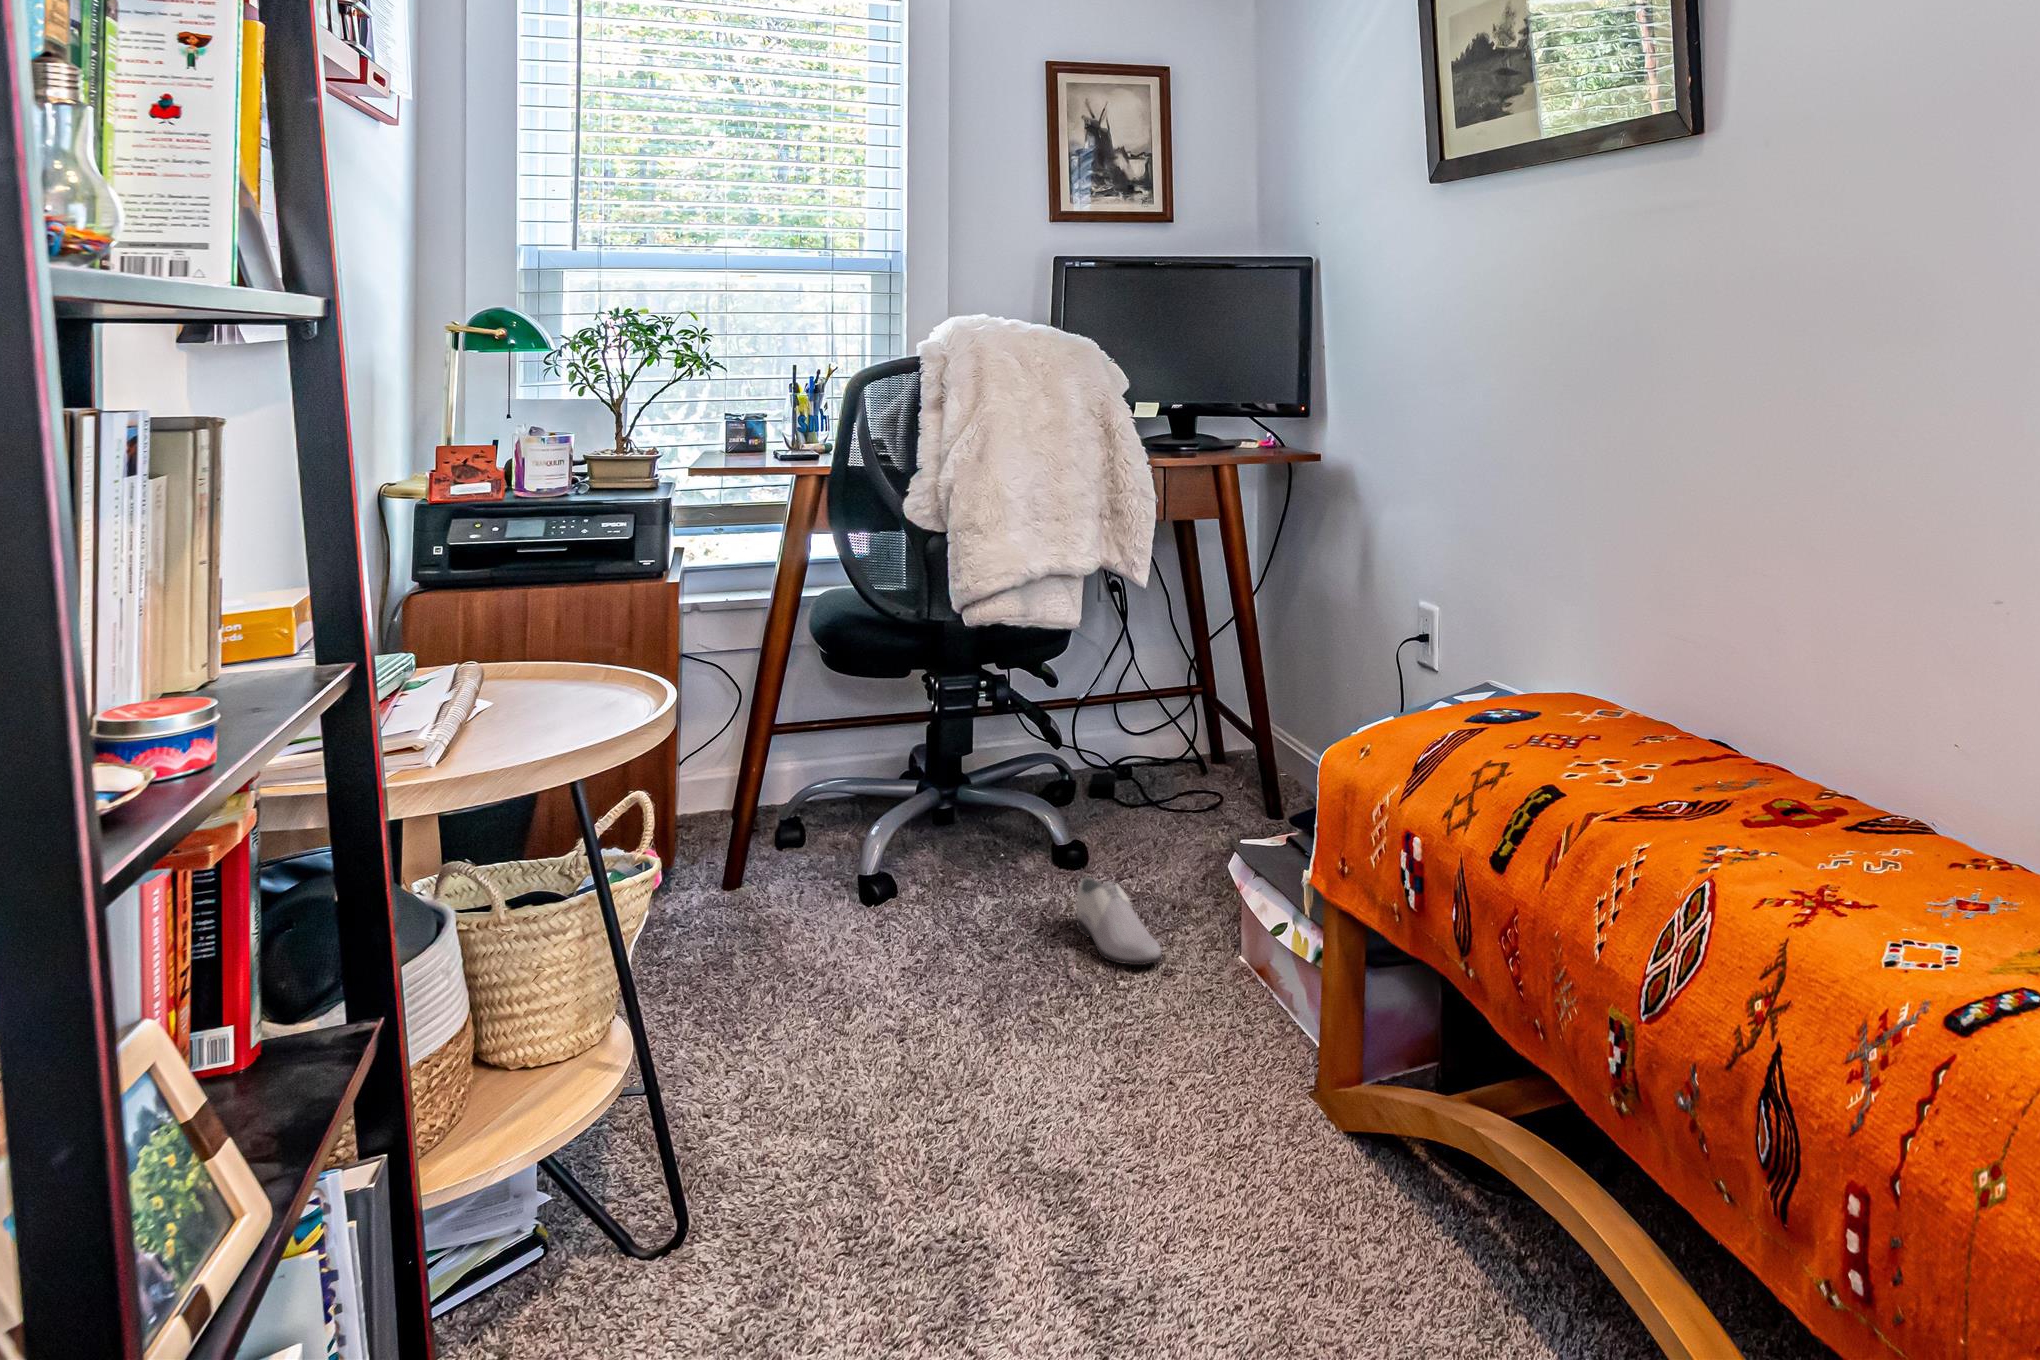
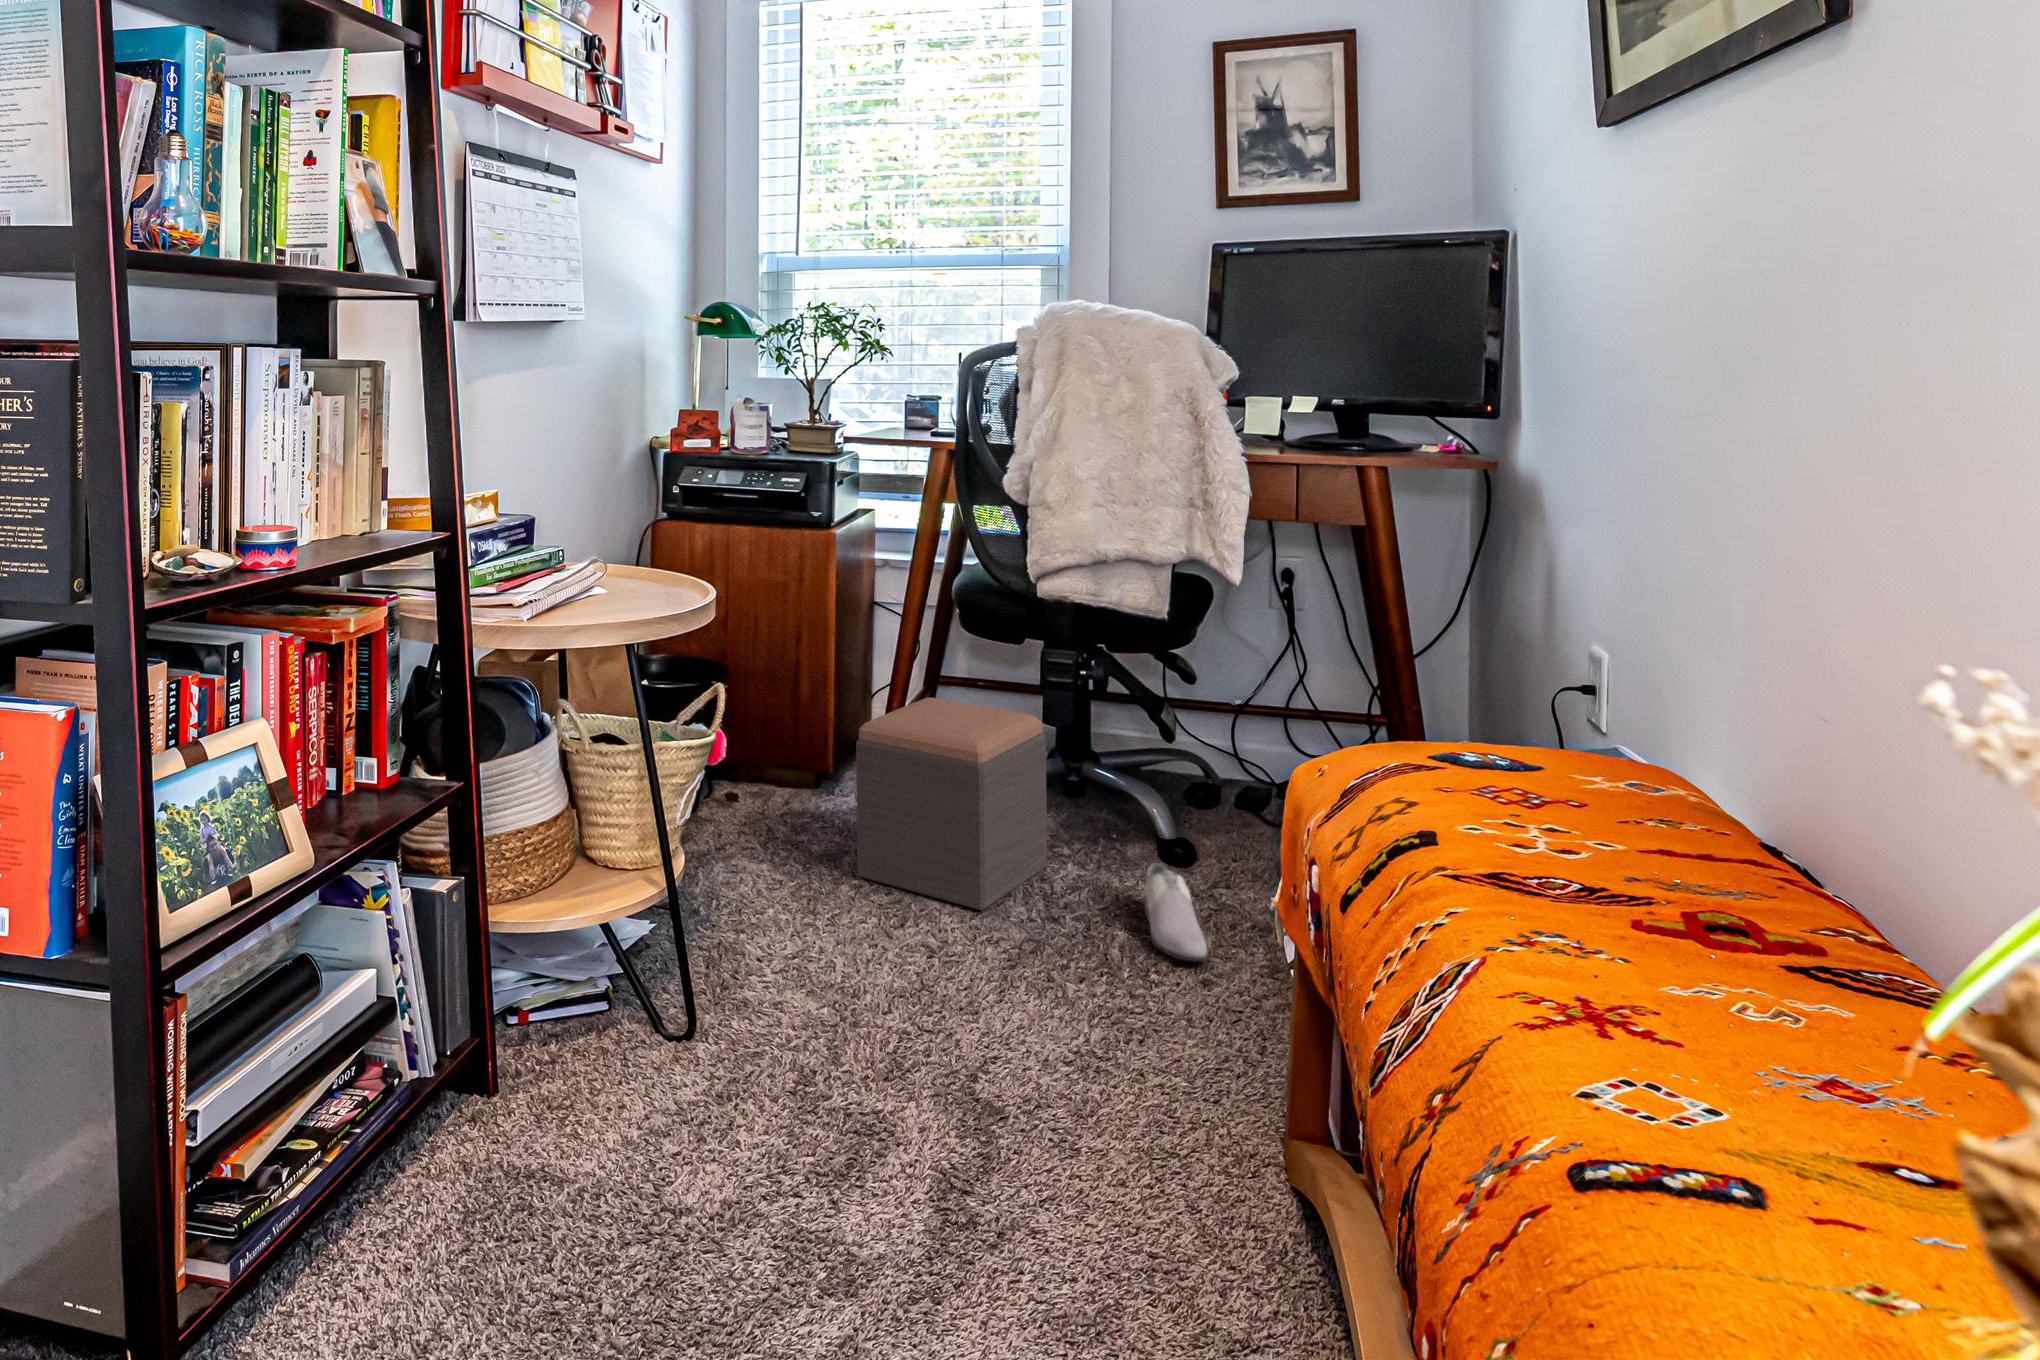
footstool: none [764,754,962,980] -> present [856,697,1047,911]

